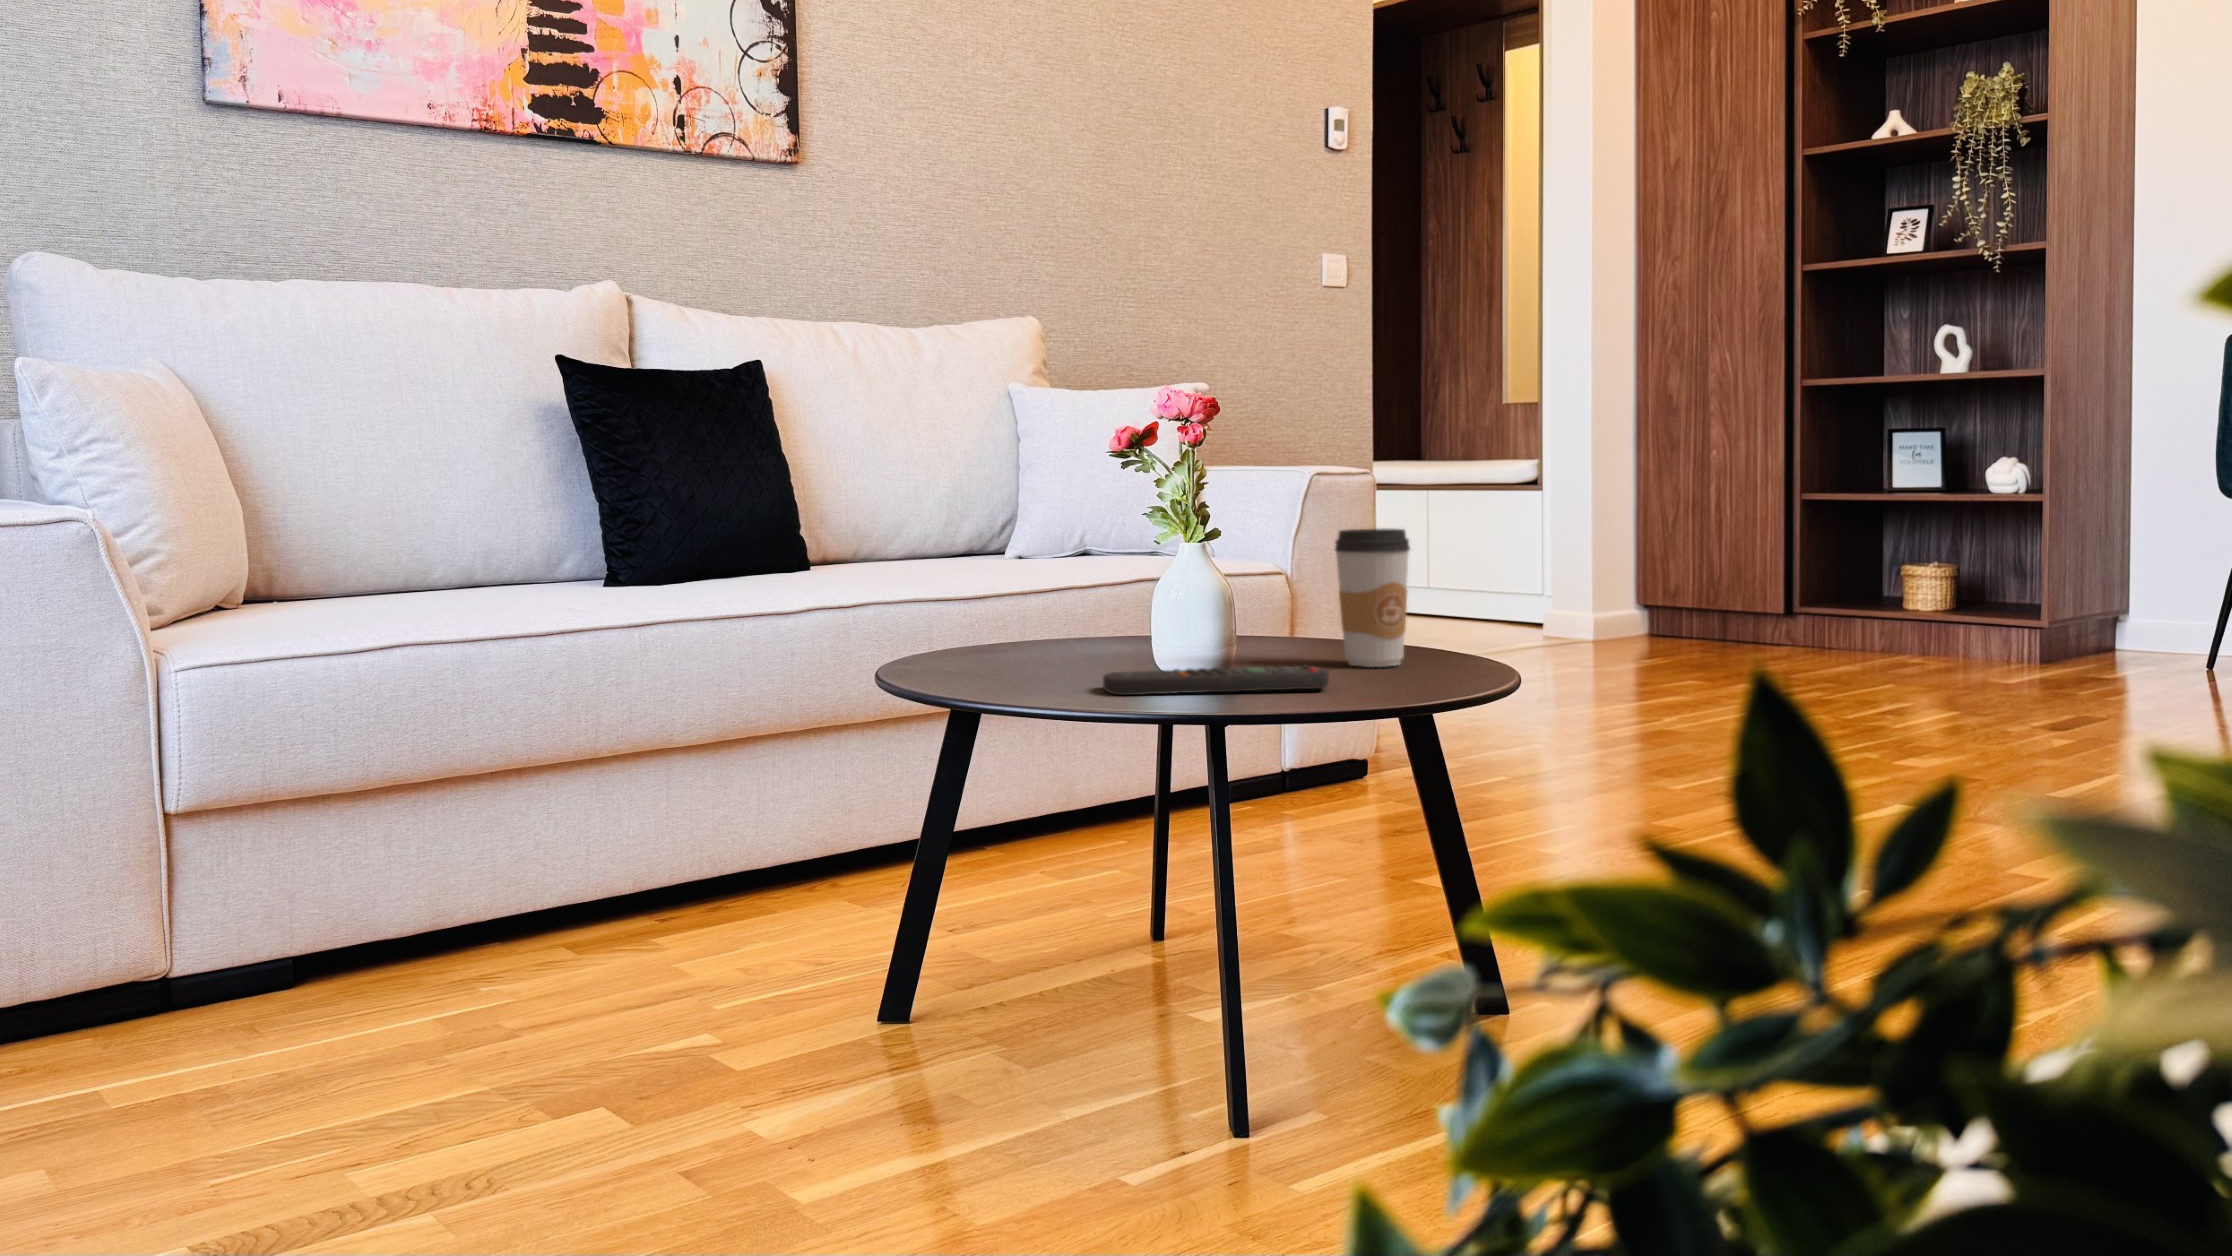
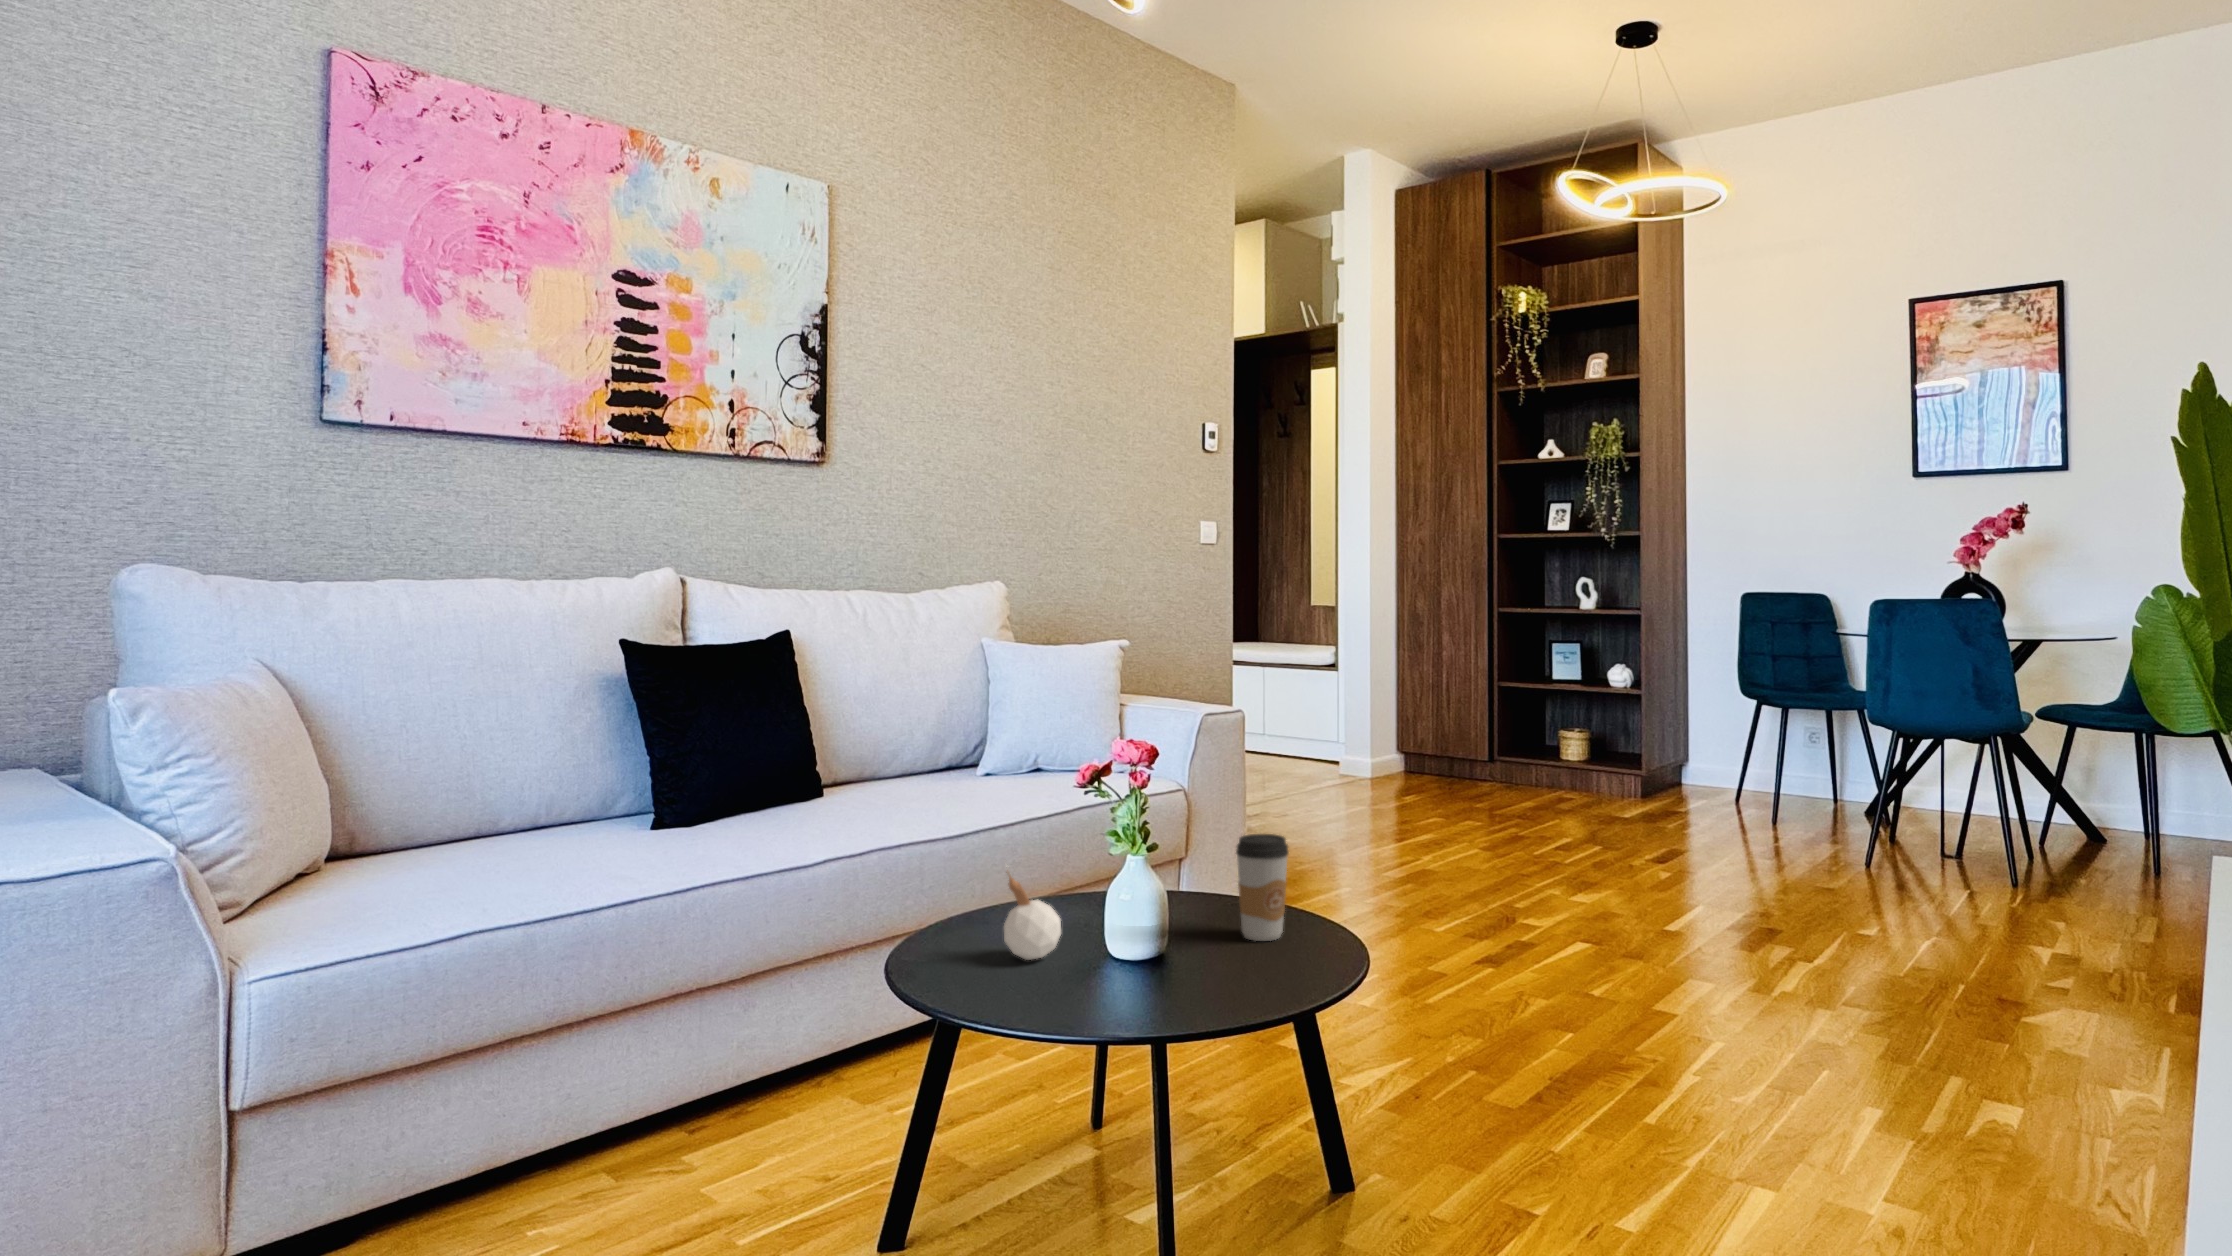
candle: none [1017,545,1095,673] -> present [1004,870,1061,960]
remote control: present [1103,665,1329,695] -> none [1071,958,1237,997]

